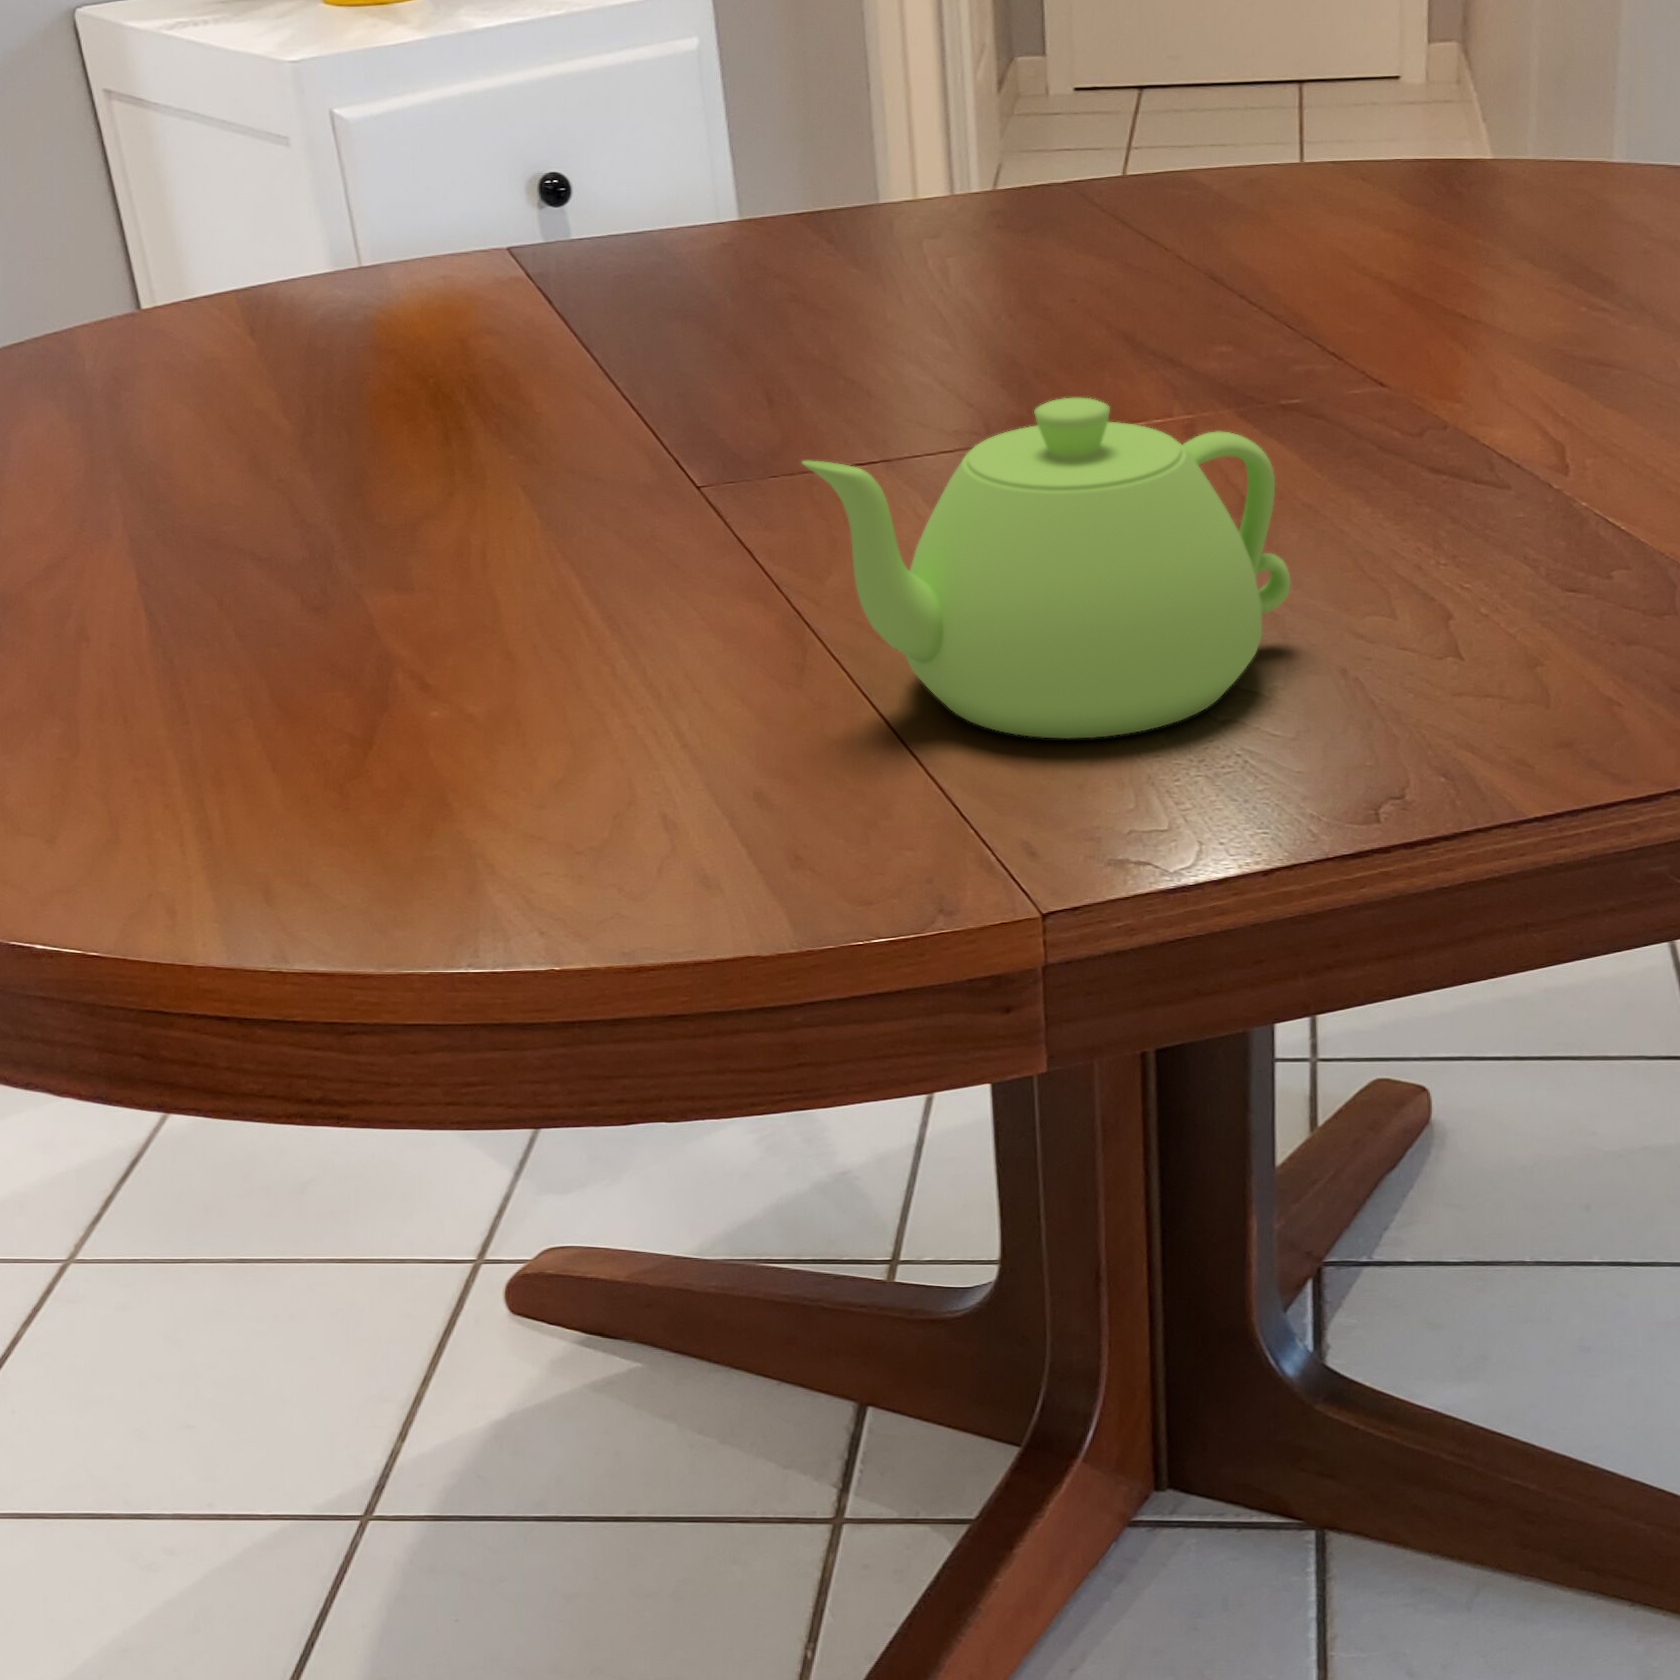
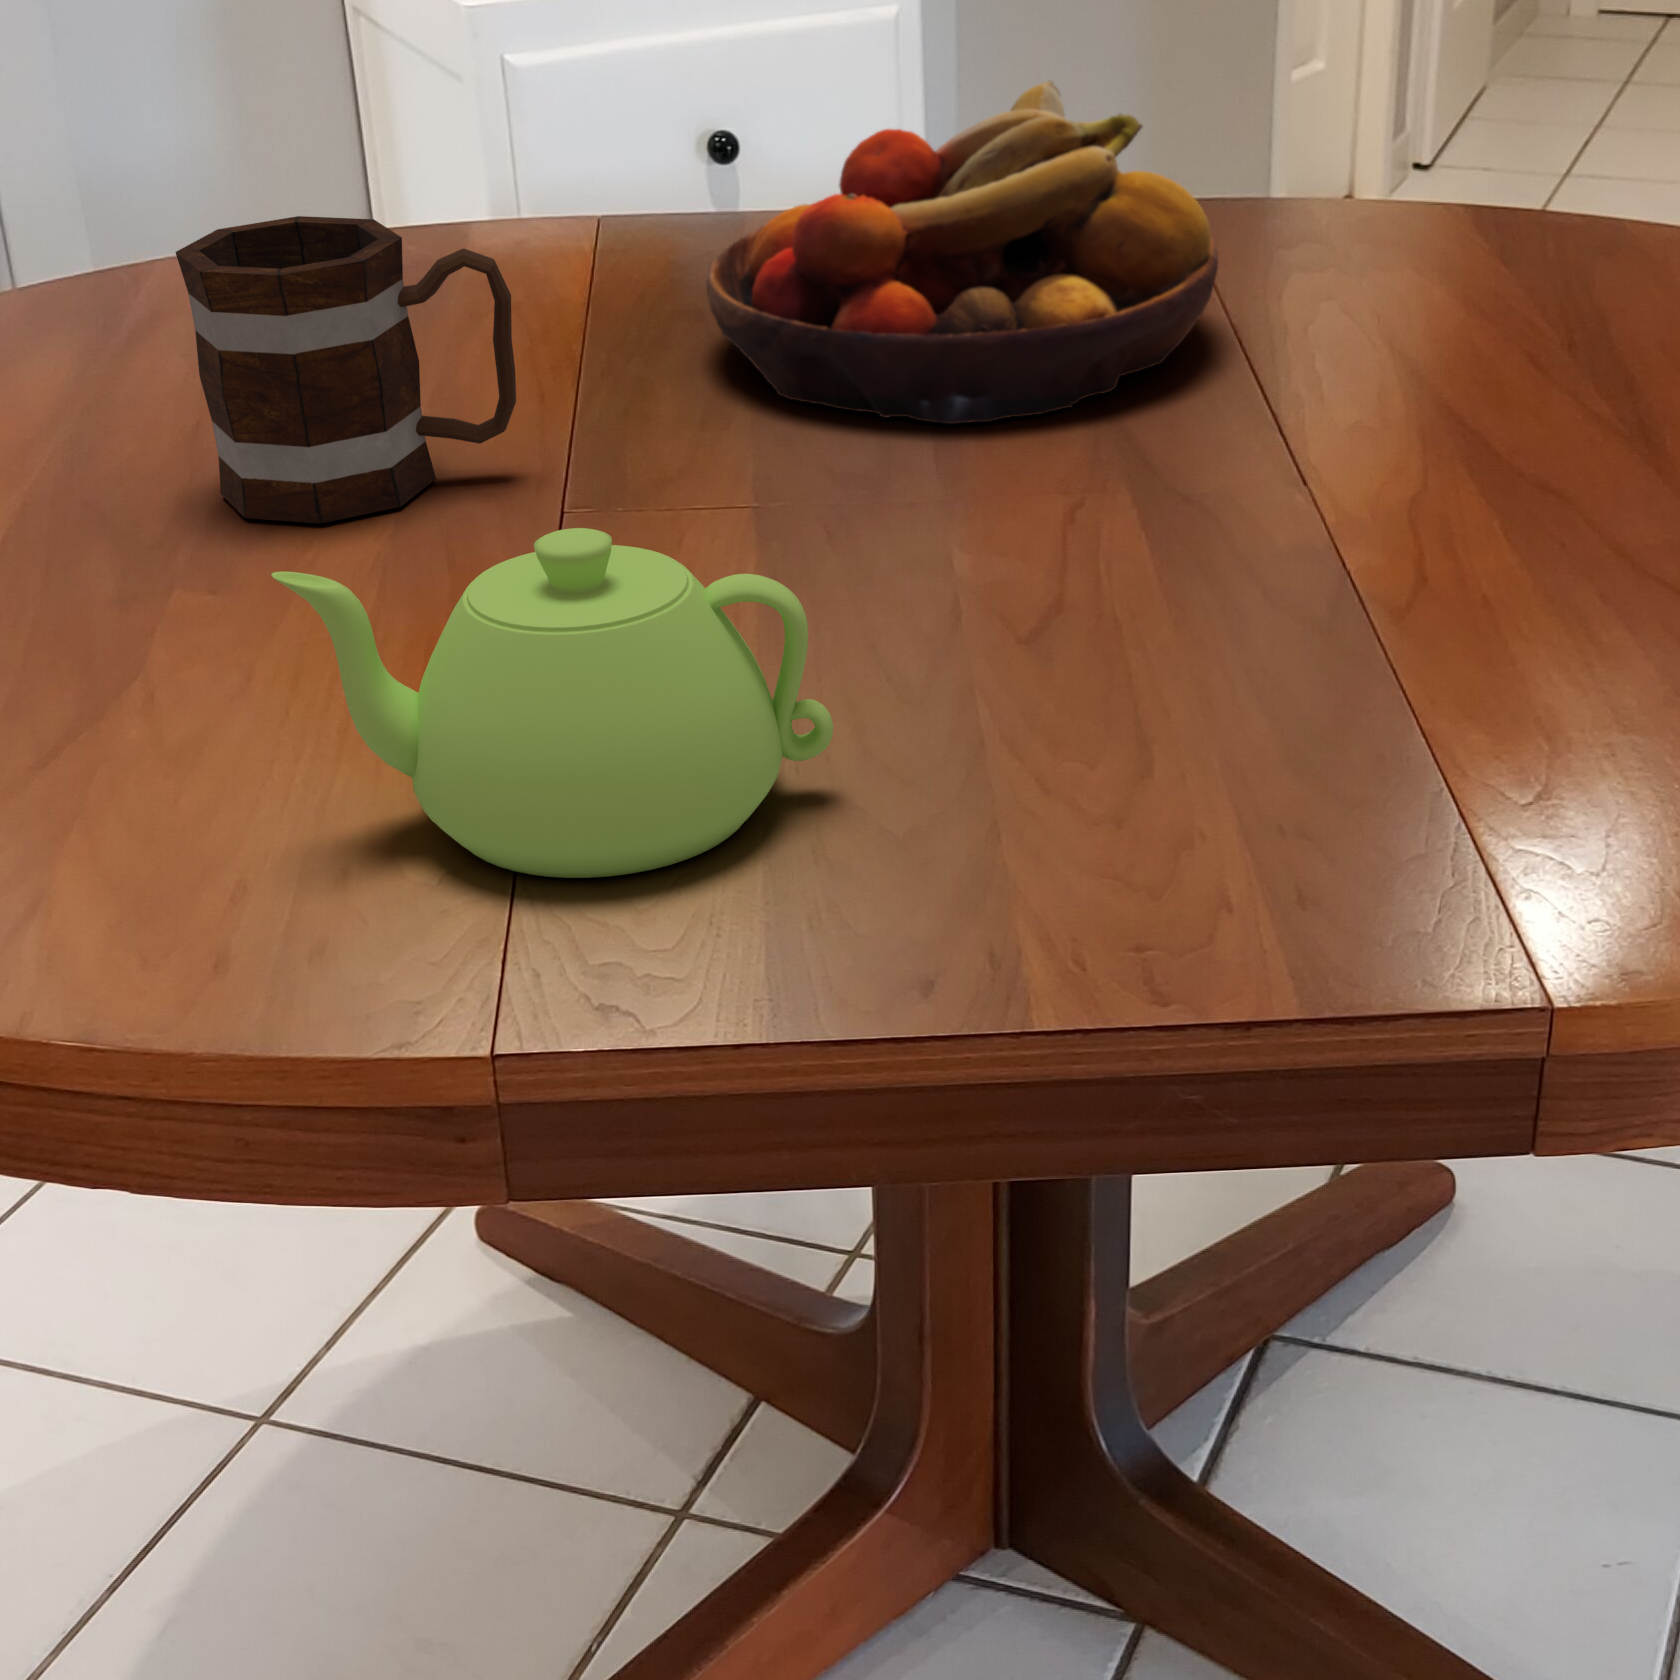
fruit bowl: none [789,52,1289,364] -> present [706,81,1218,424]
mug: none [370,193,707,504] -> present [176,216,516,524]

